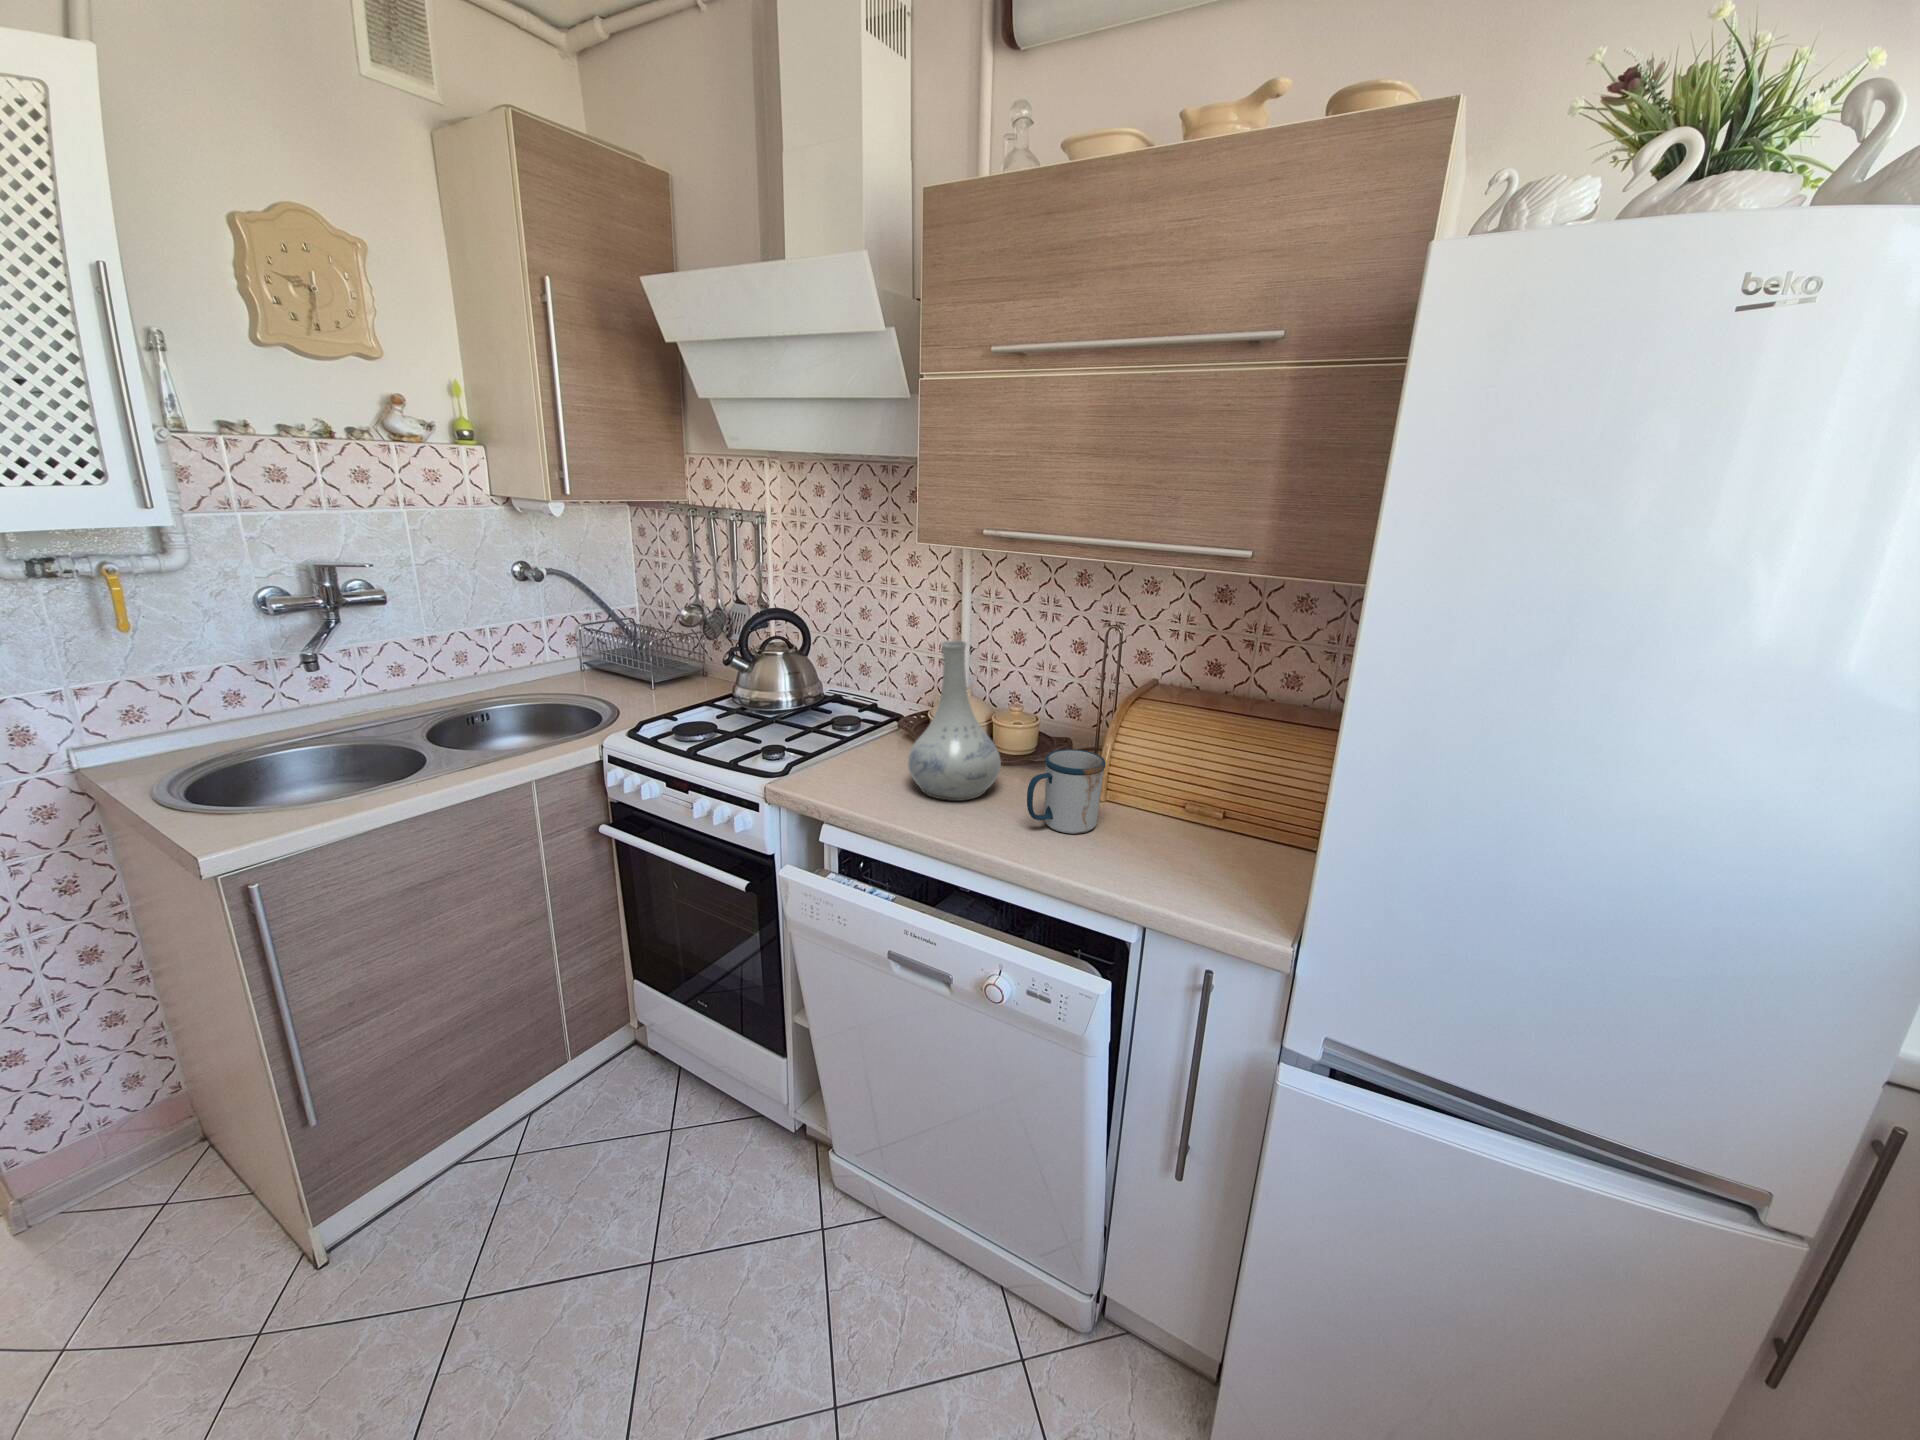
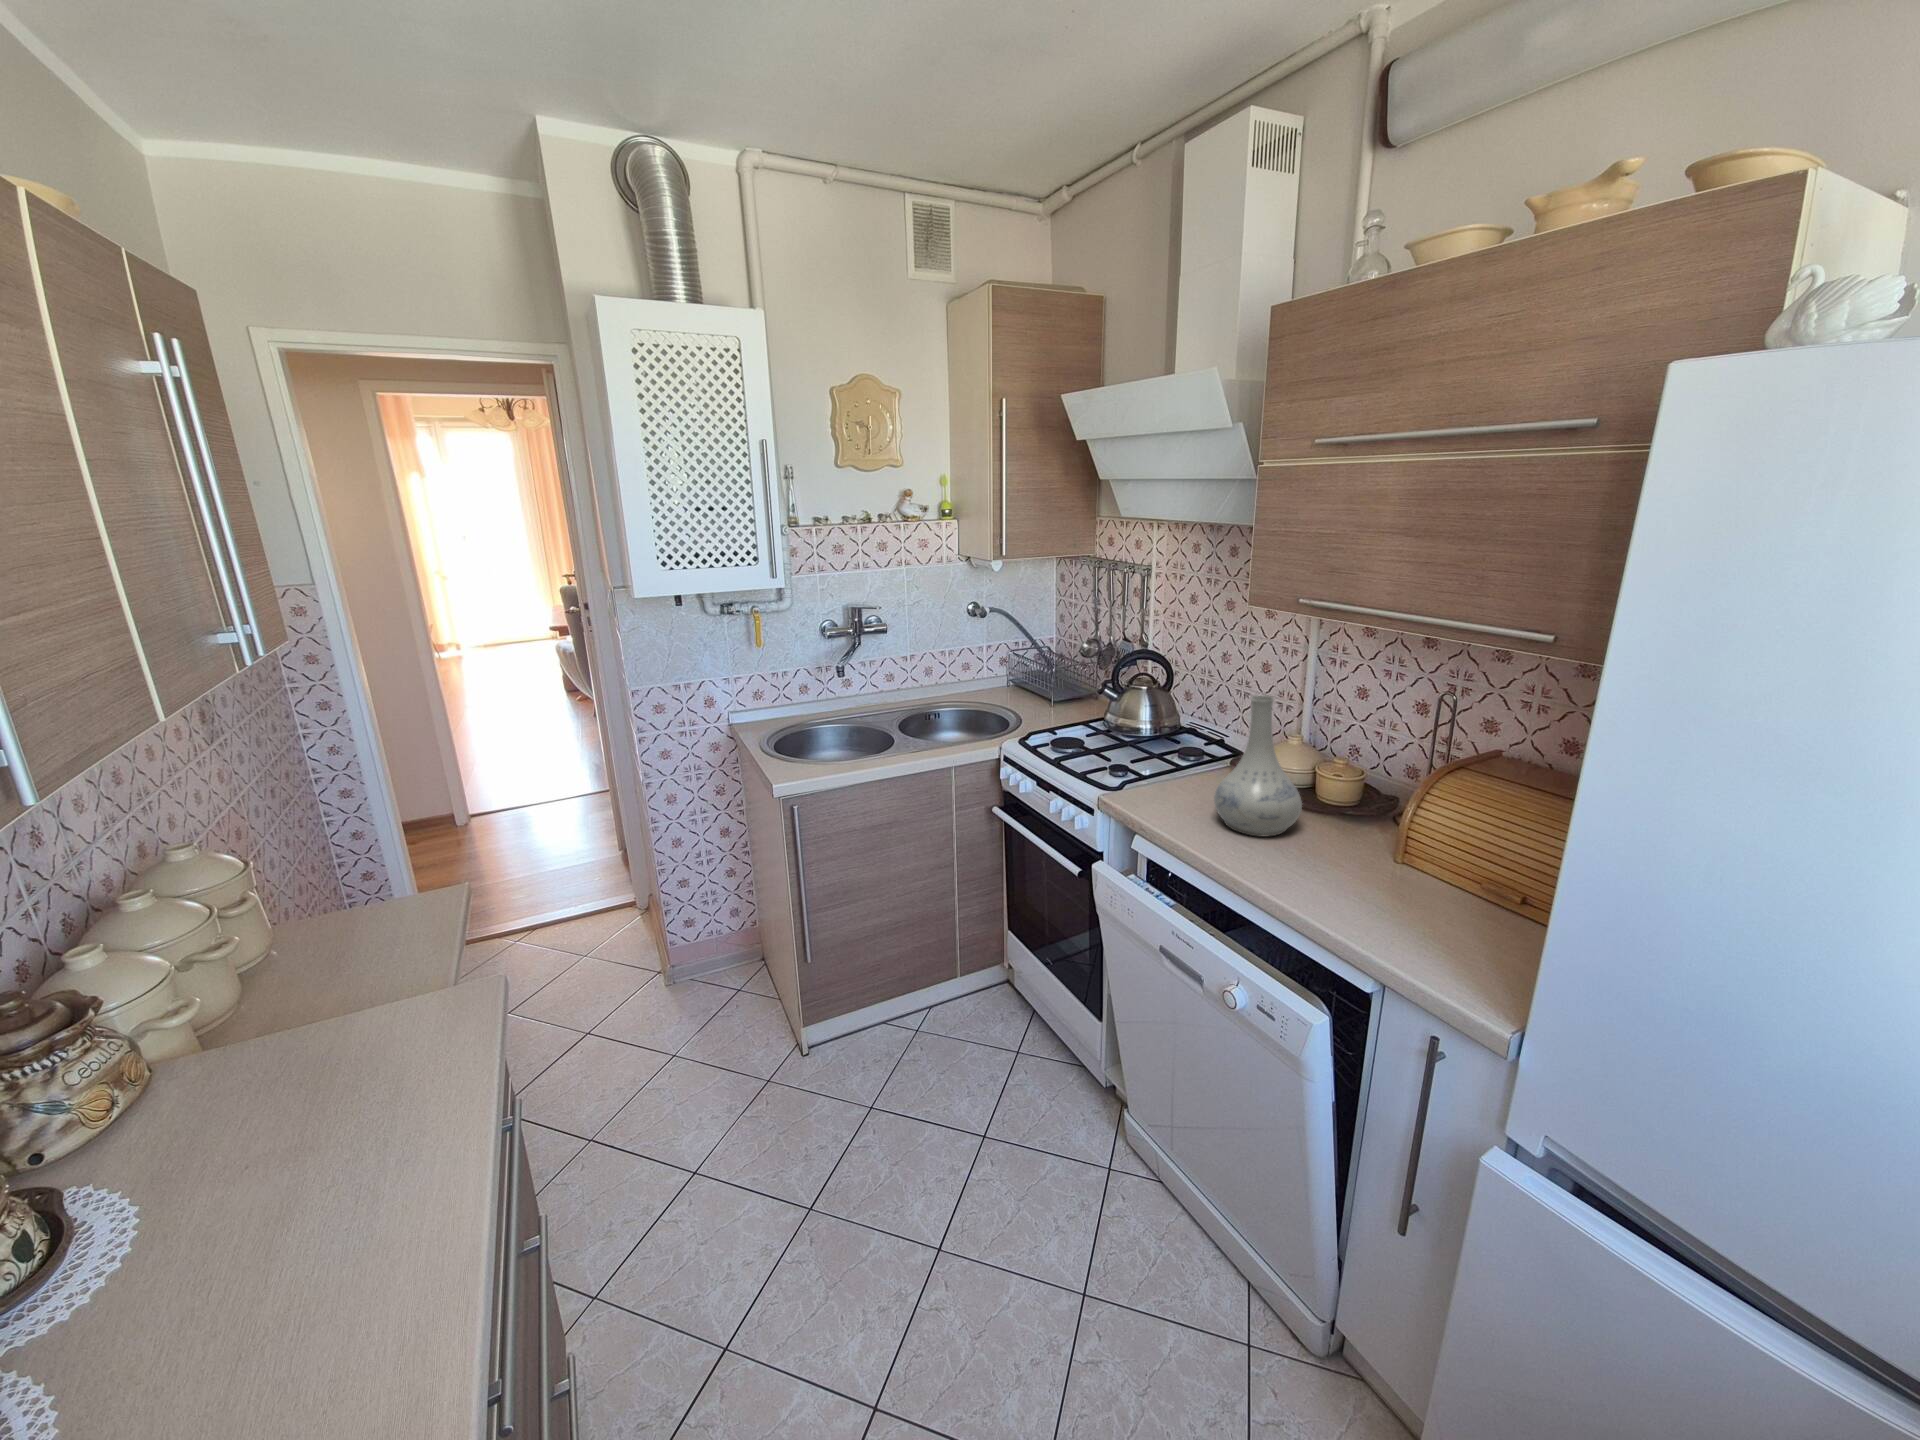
mug: present [1027,749,1106,834] -> none [1303,806,1389,886]

